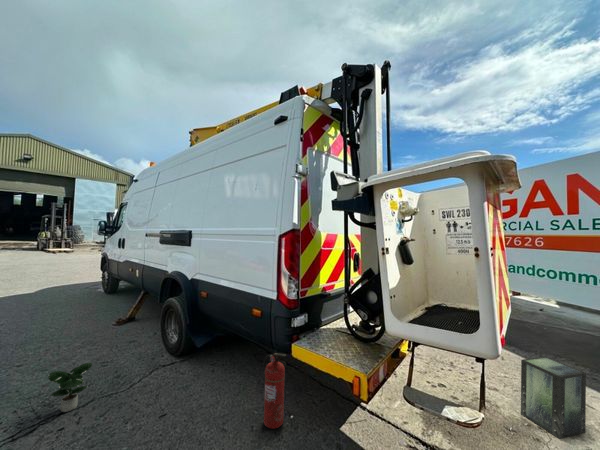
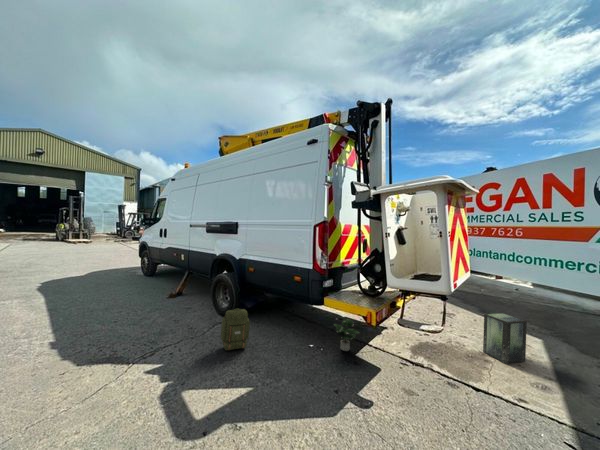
fire extinguisher: present [264,353,286,429] -> none [301,307,318,357]
backpack: none [148,354,192,418] -> present [221,309,250,350]
potted plant: present [48,362,92,412] -> present [334,319,359,351]

